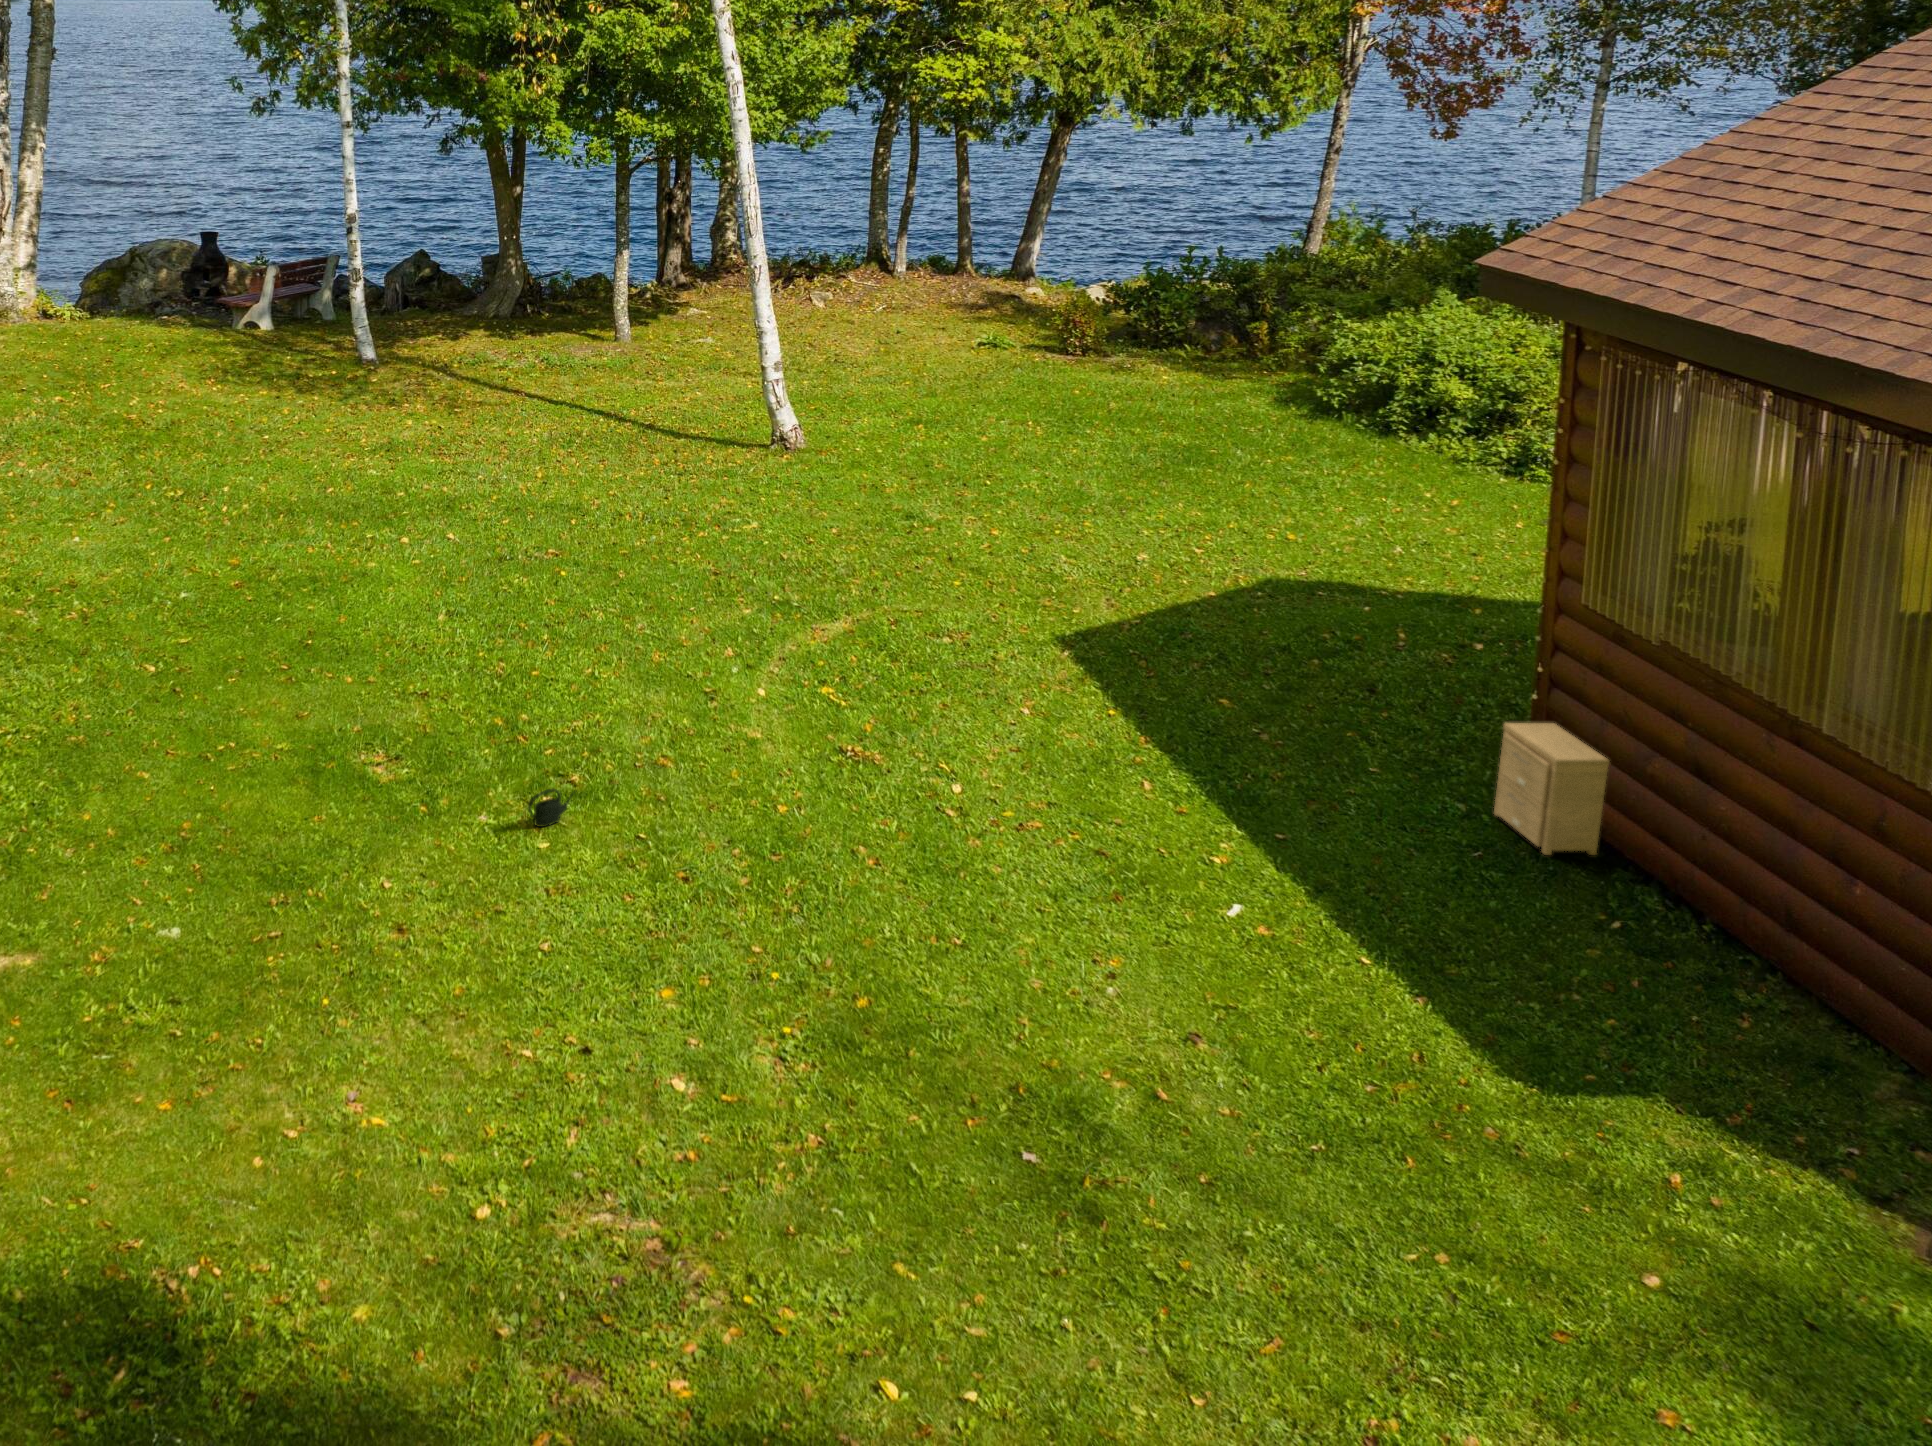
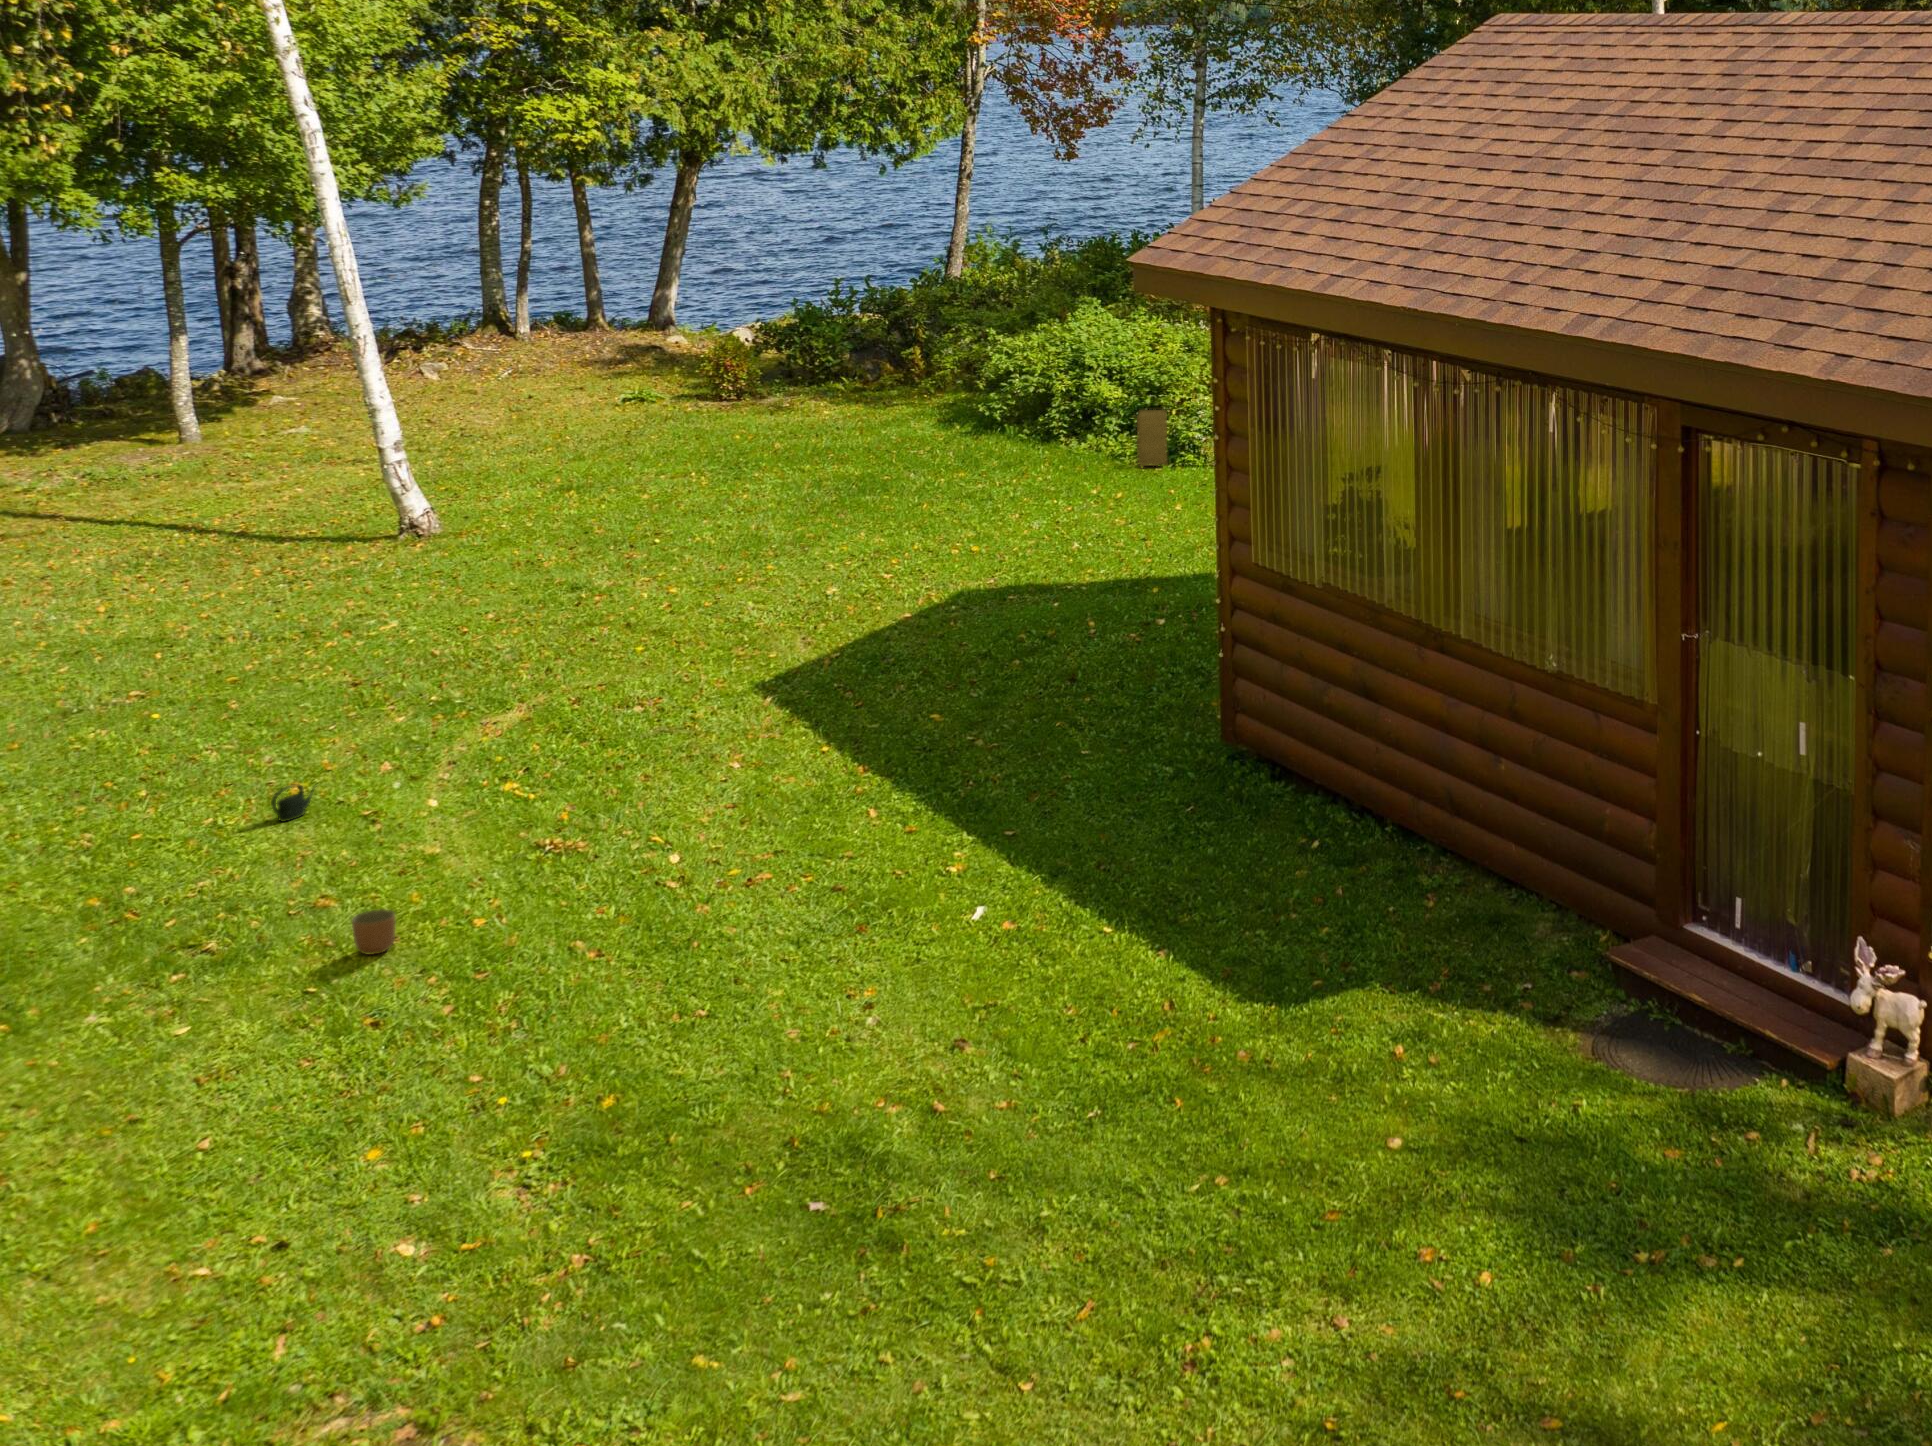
side table: present [1494,723,1609,855] -> present [1137,410,1167,468]
planter: none [527,1035,573,1094] -> present [352,909,395,955]

